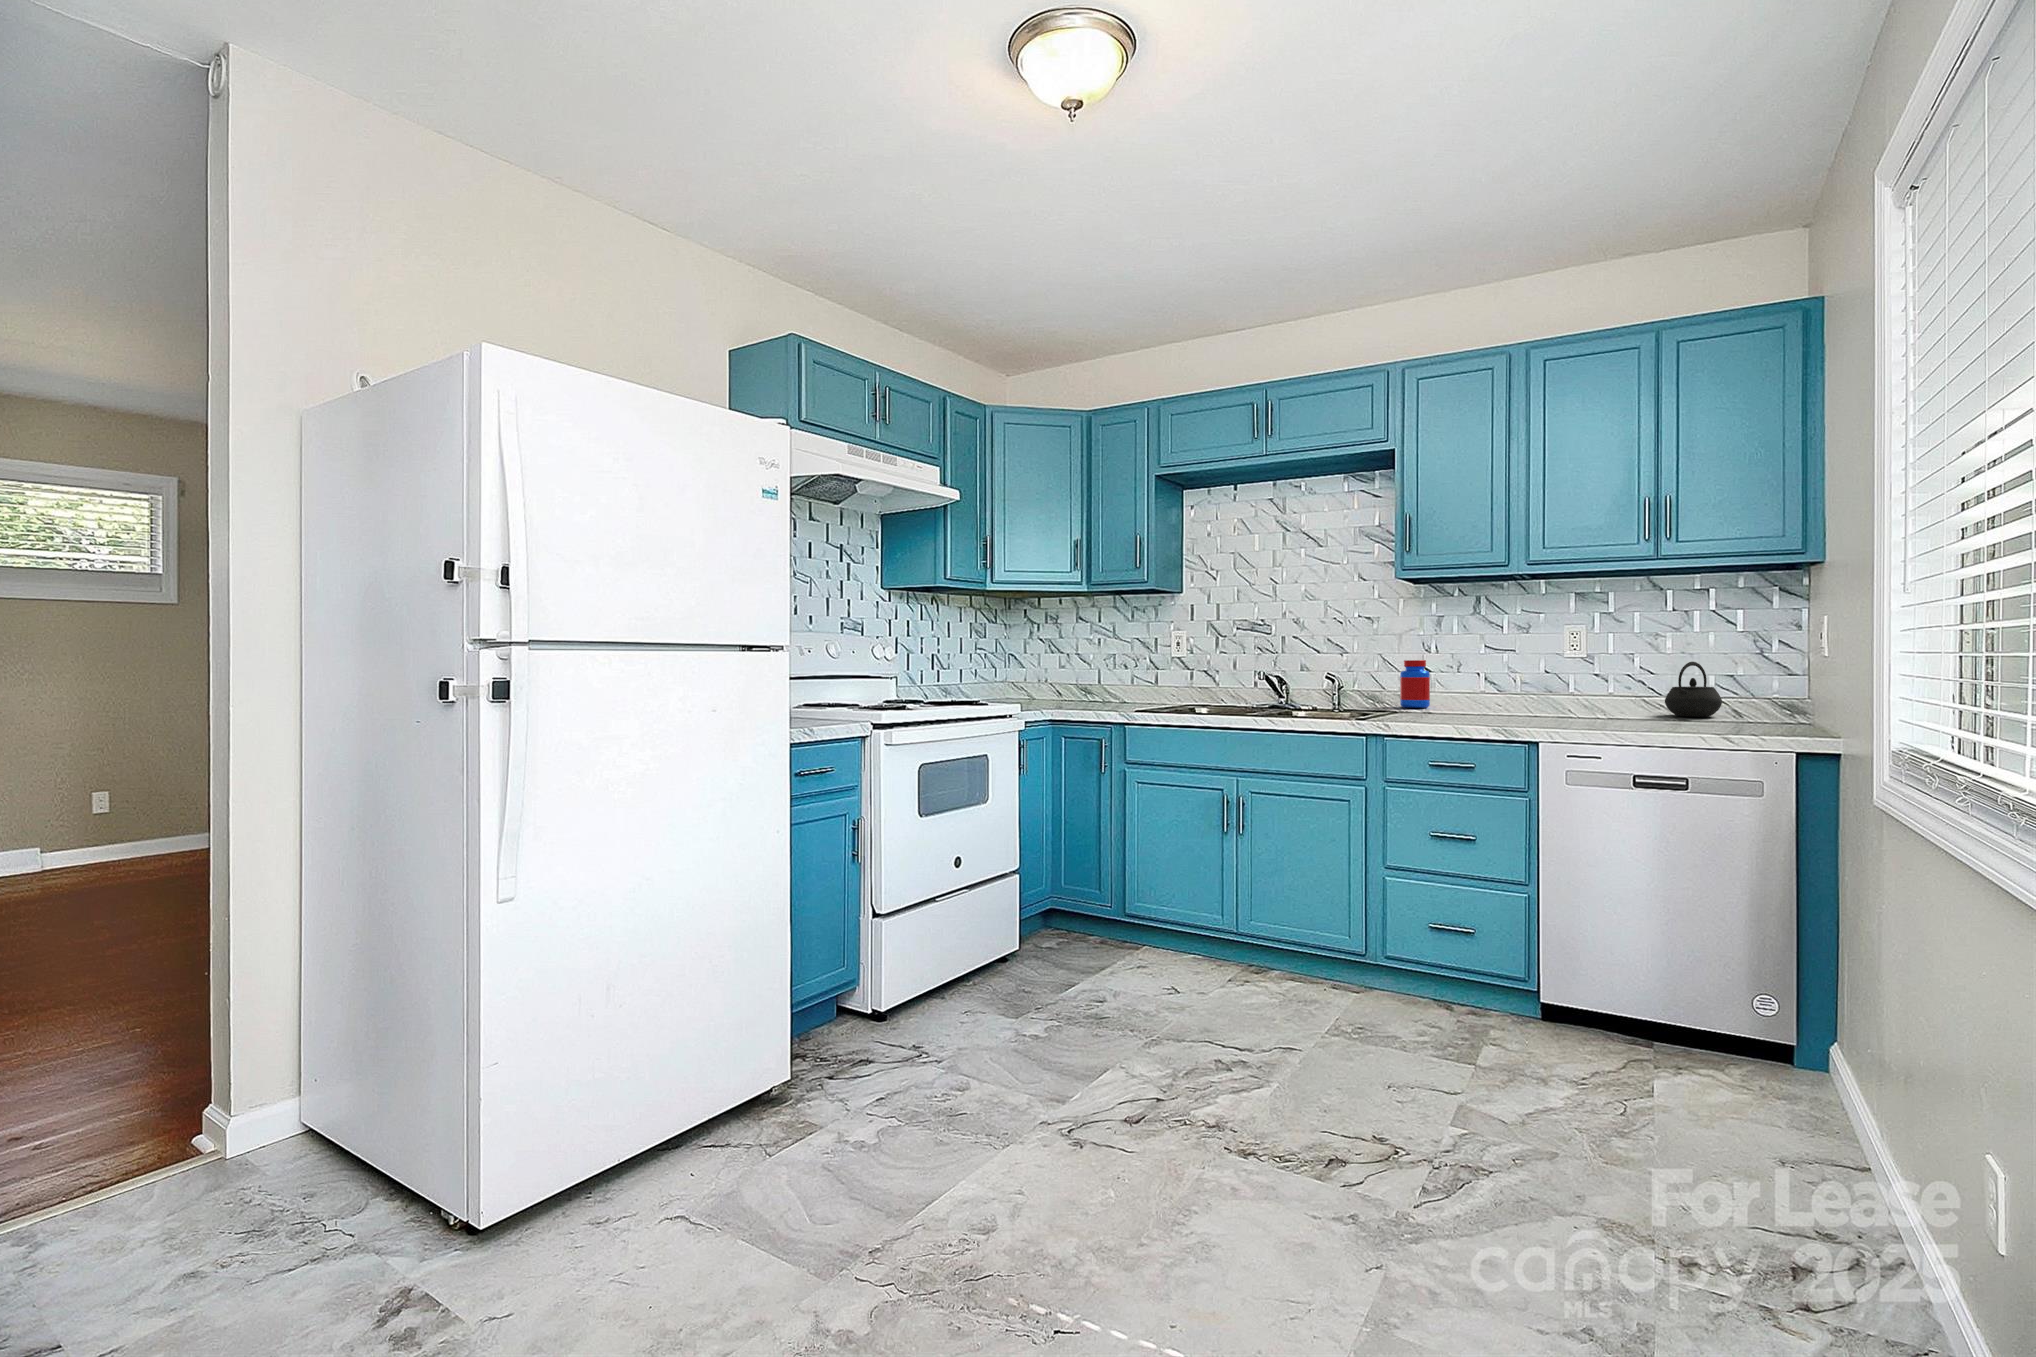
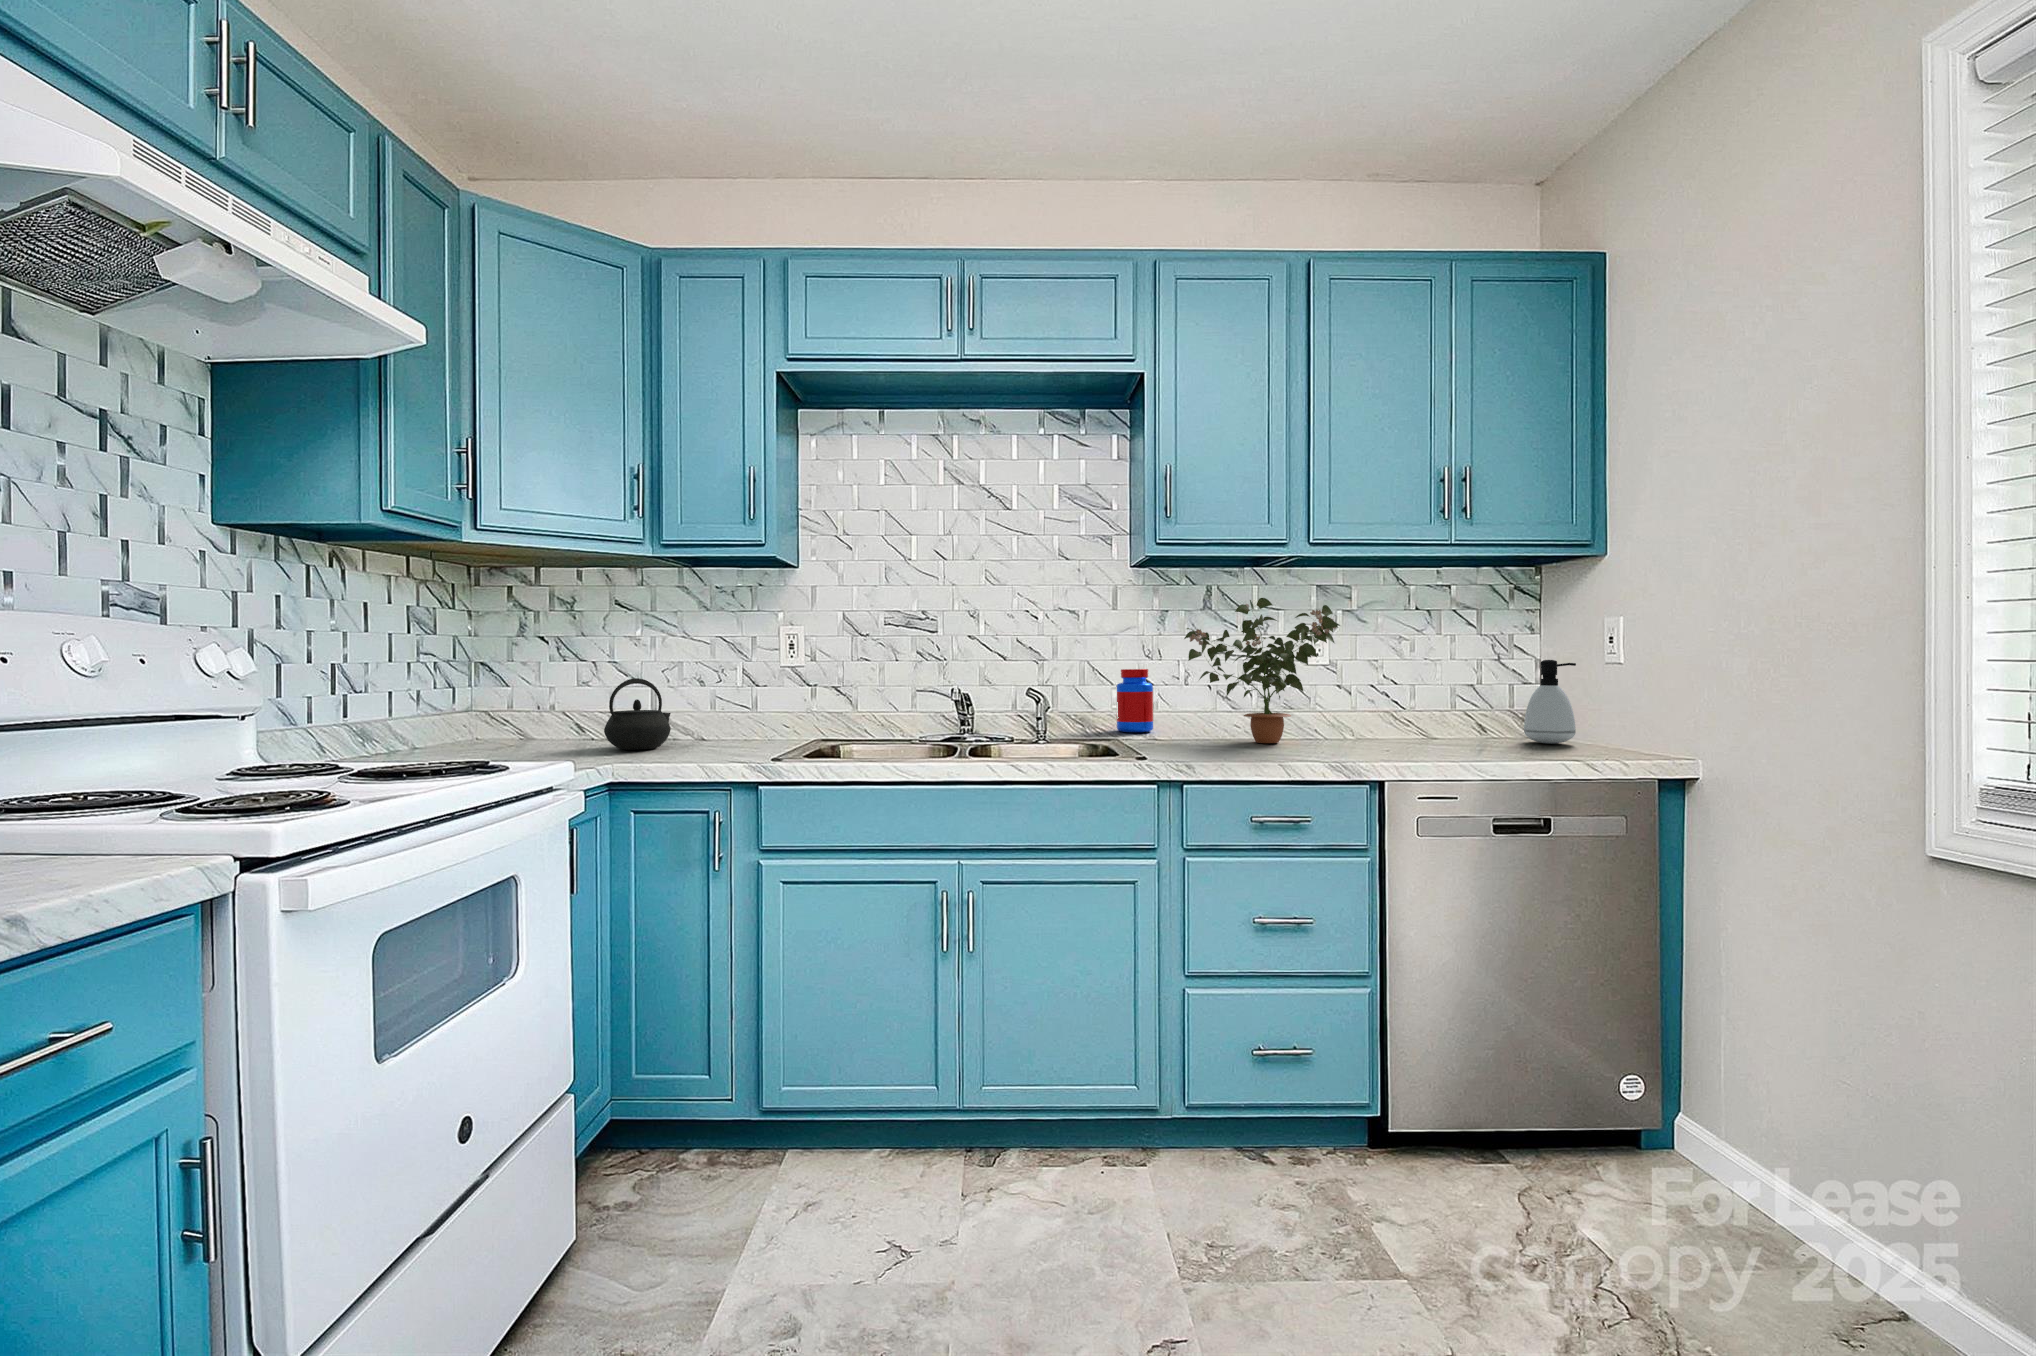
potted plant: none [1433,605,1560,717] -> present [1184,598,1340,743]
soap dispenser: none [1733,653,1782,725] -> present [1524,660,1576,744]
kettle: present [1665,662,1722,717] -> present [604,678,671,750]

